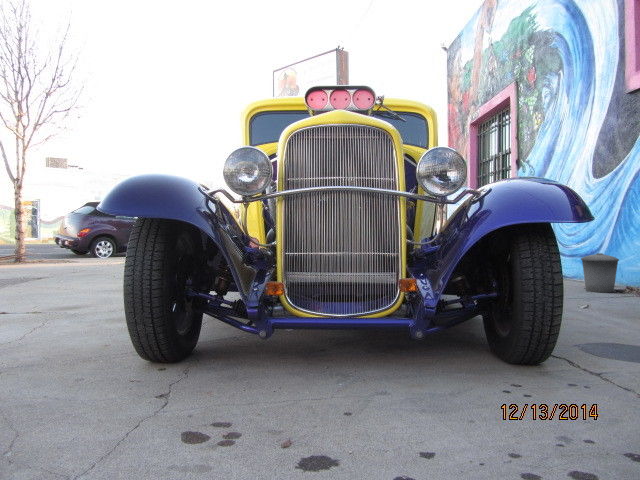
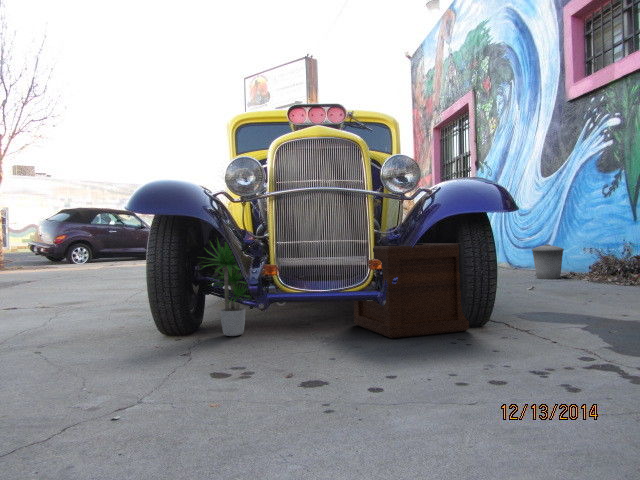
potted plant: none [188,244,262,365] -> present [203,239,250,336]
wooden crate: none [379,257,524,380] -> present [354,244,469,338]

